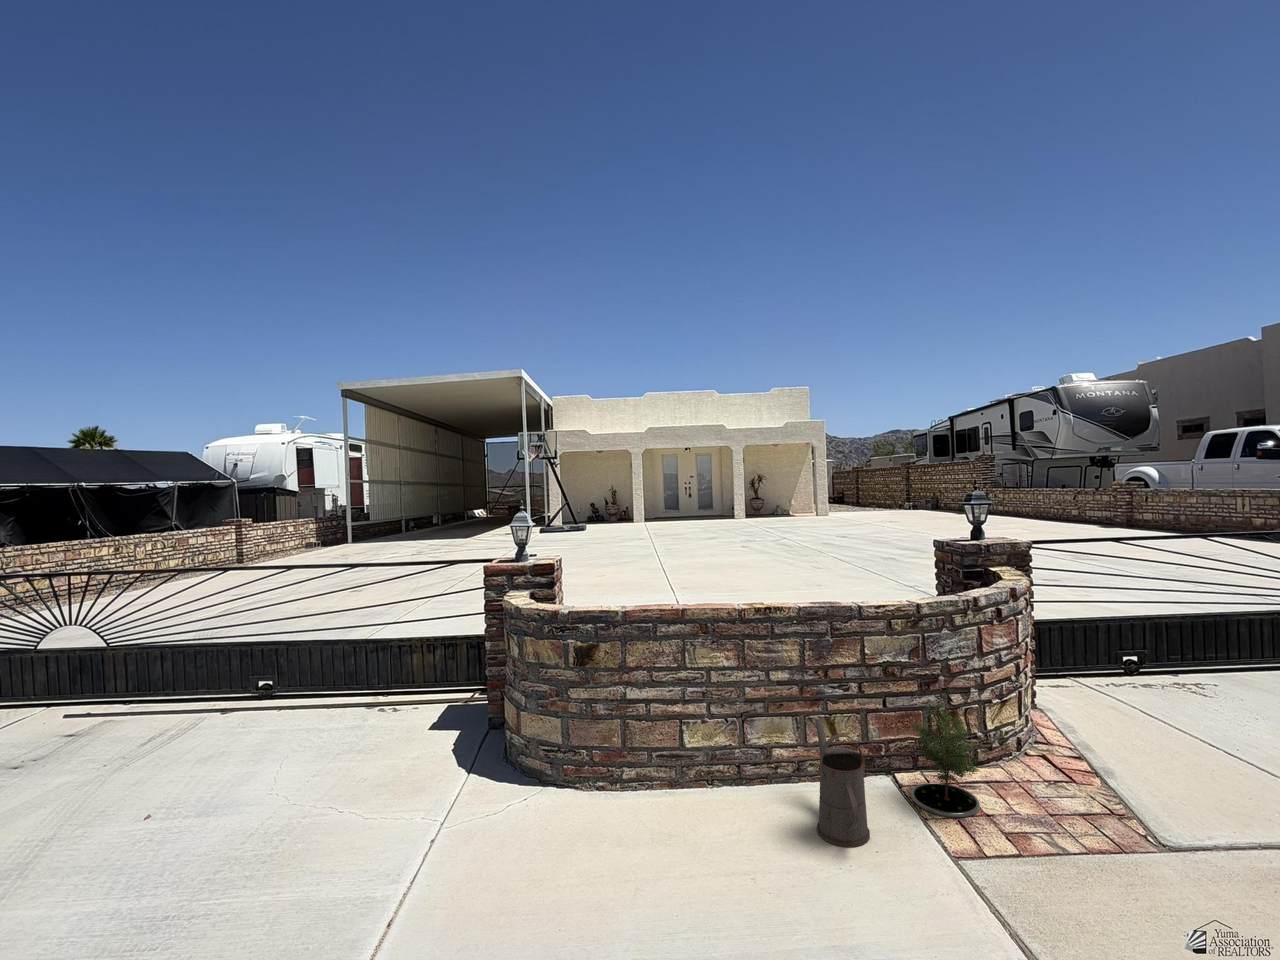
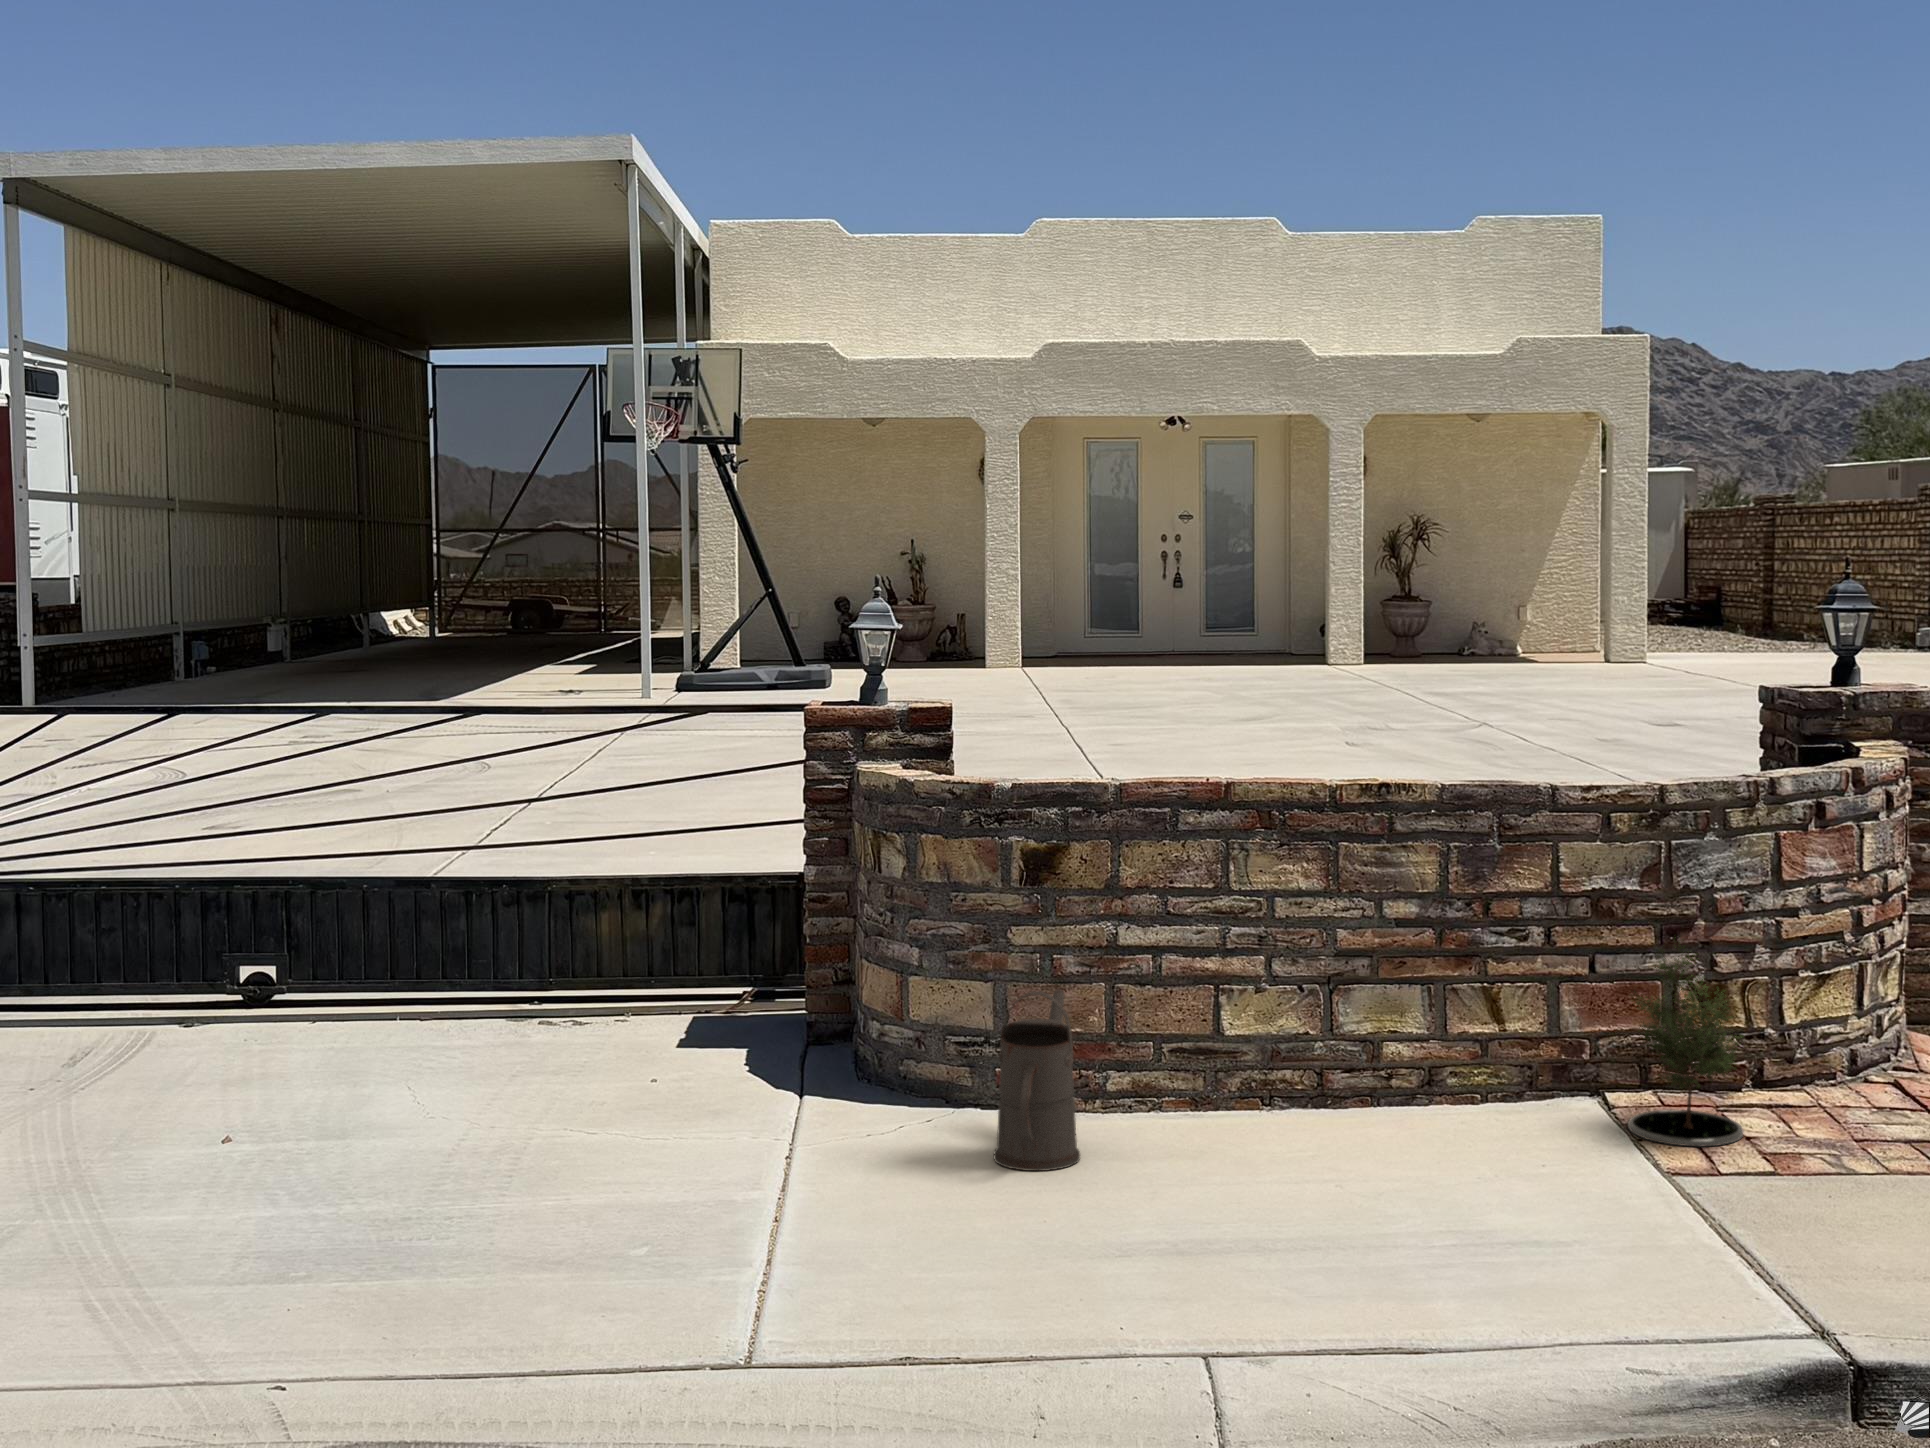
watering can: present [815,719,870,847] -> present [994,989,1080,1171]

